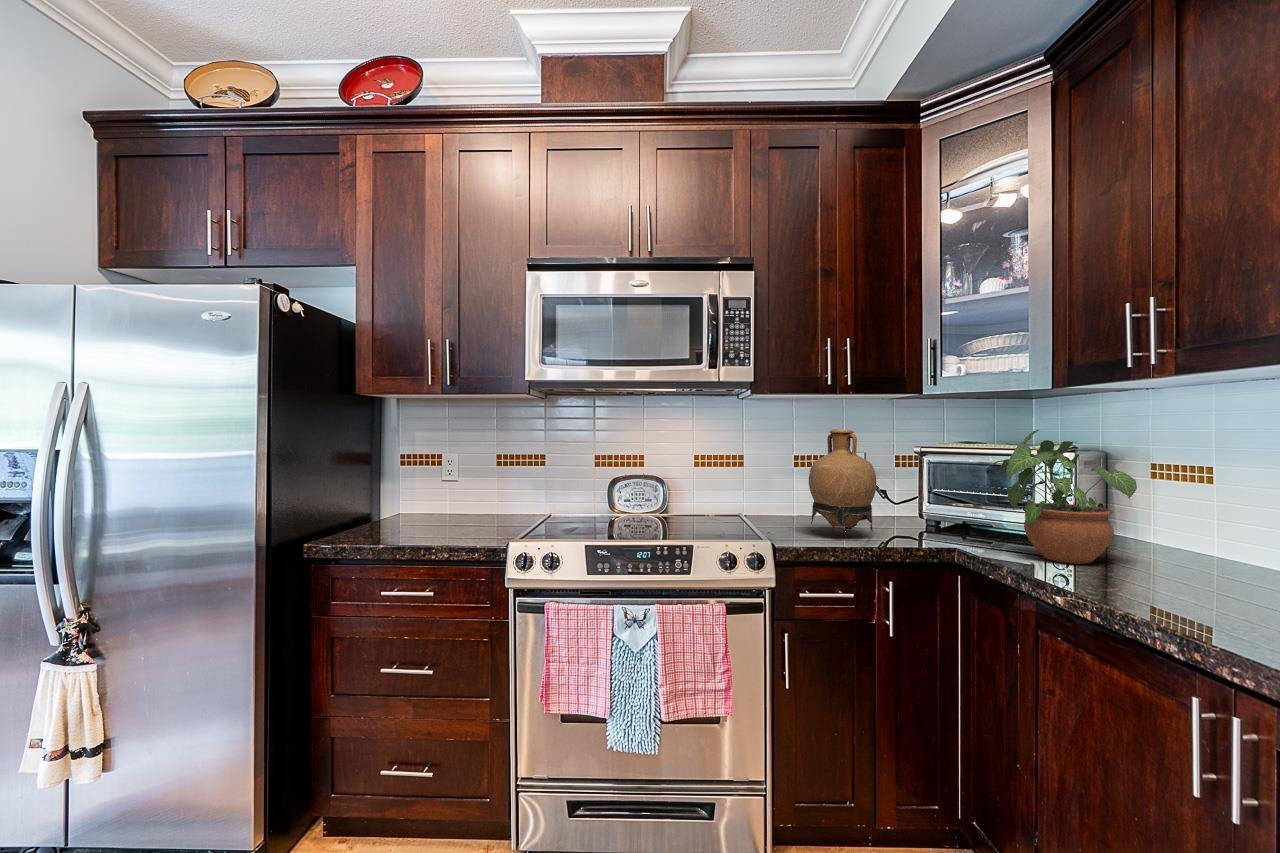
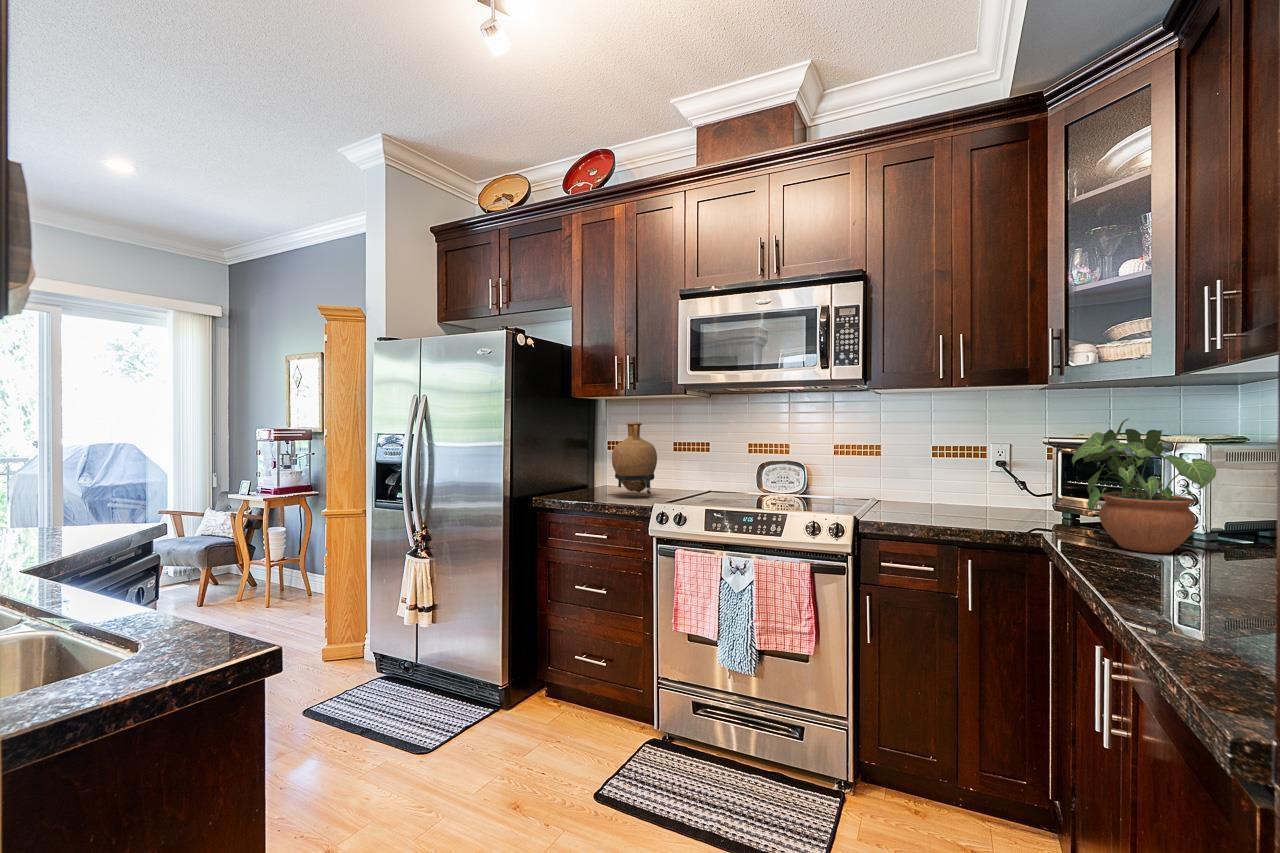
vase: present [809,430,876,531] -> present [612,422,657,494]

